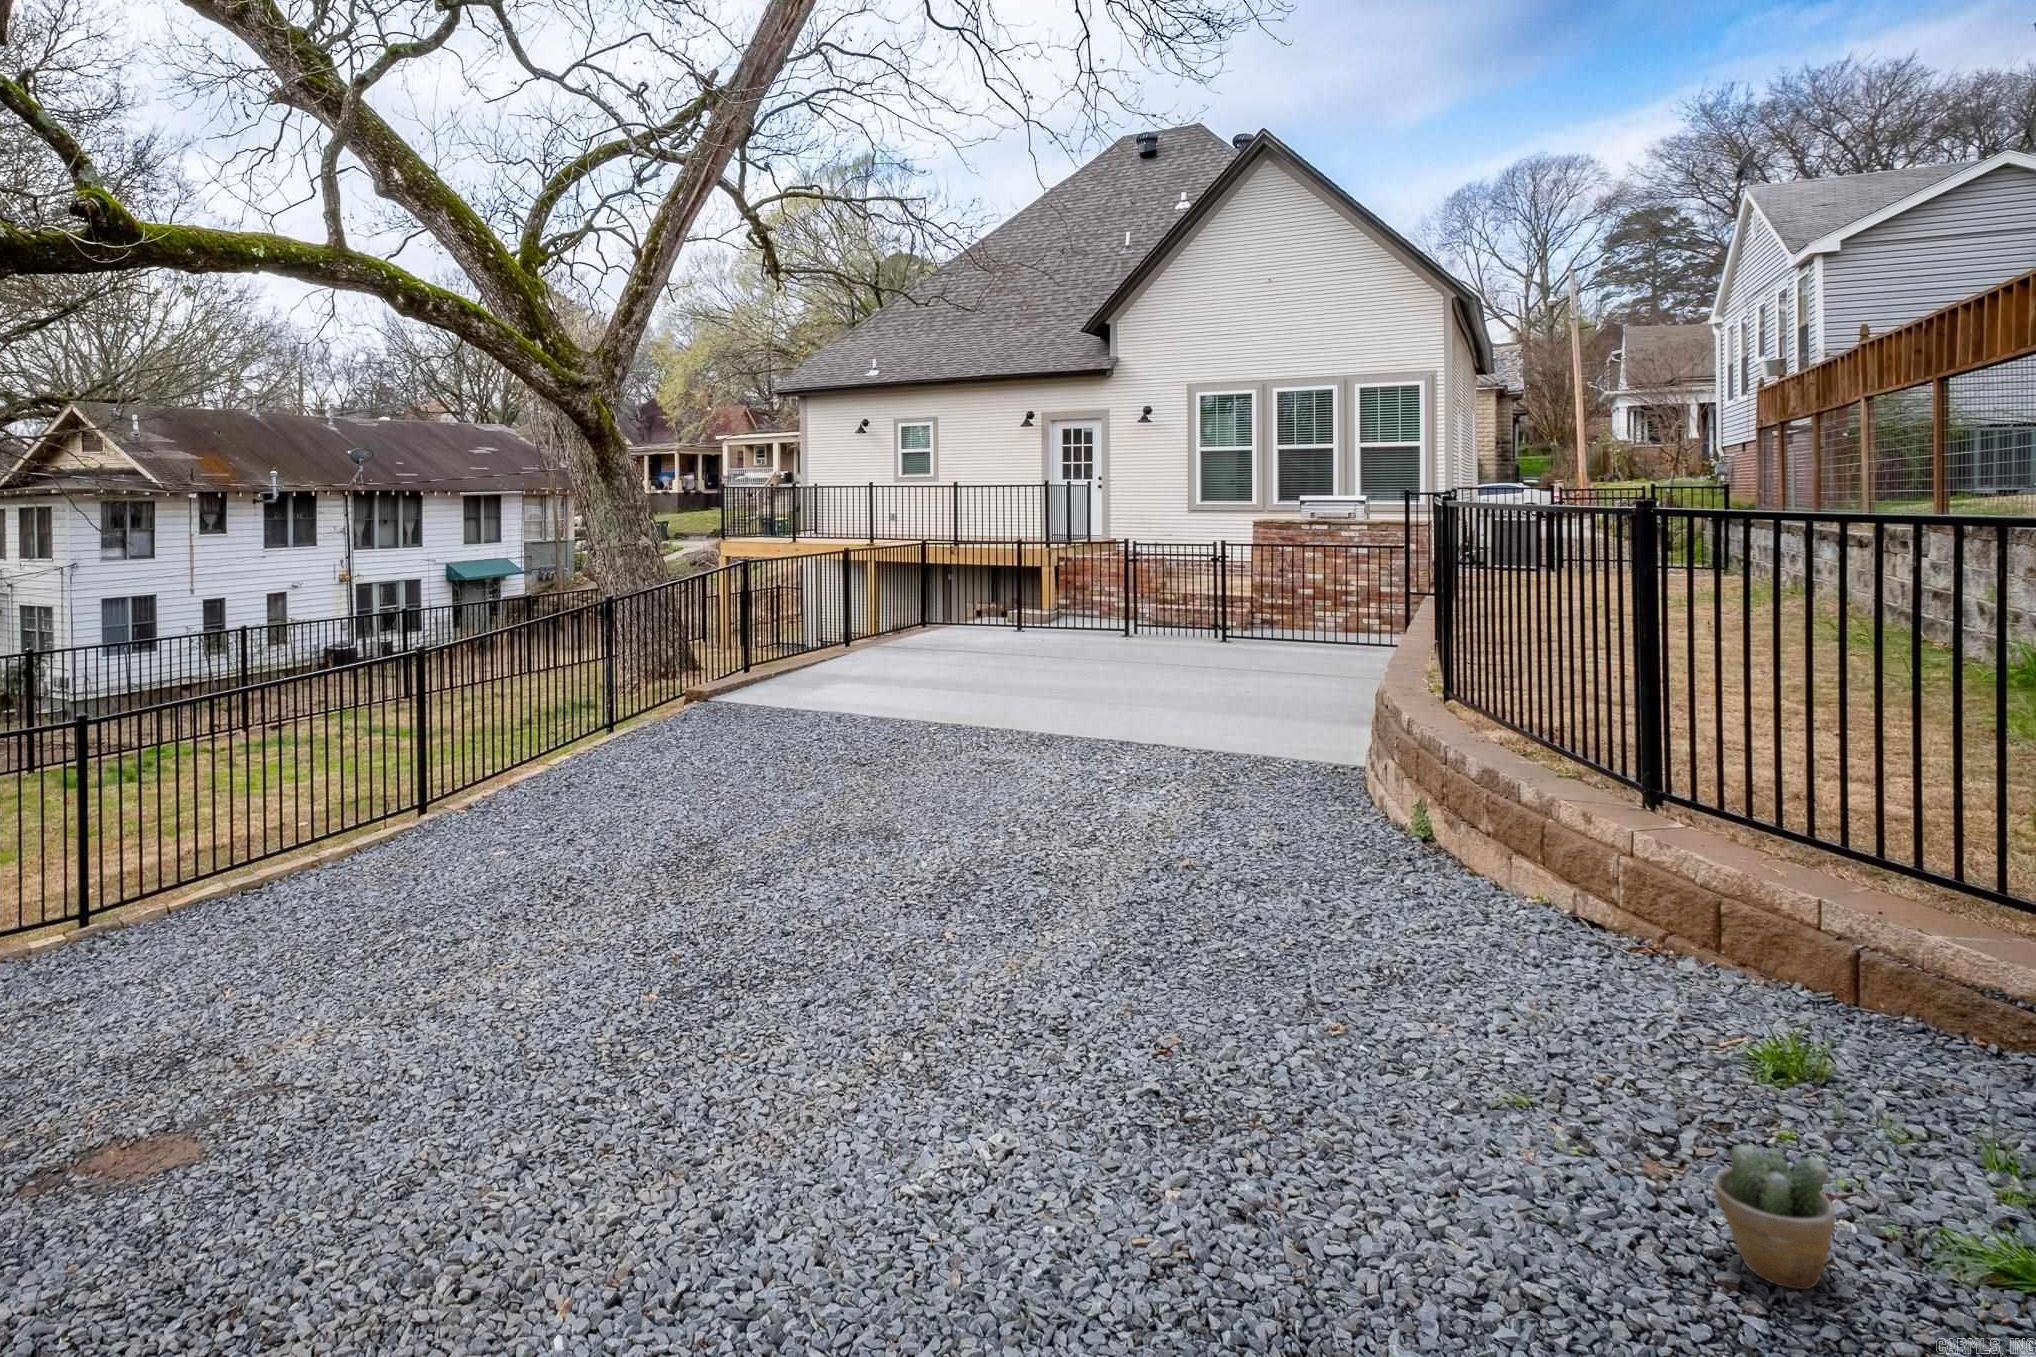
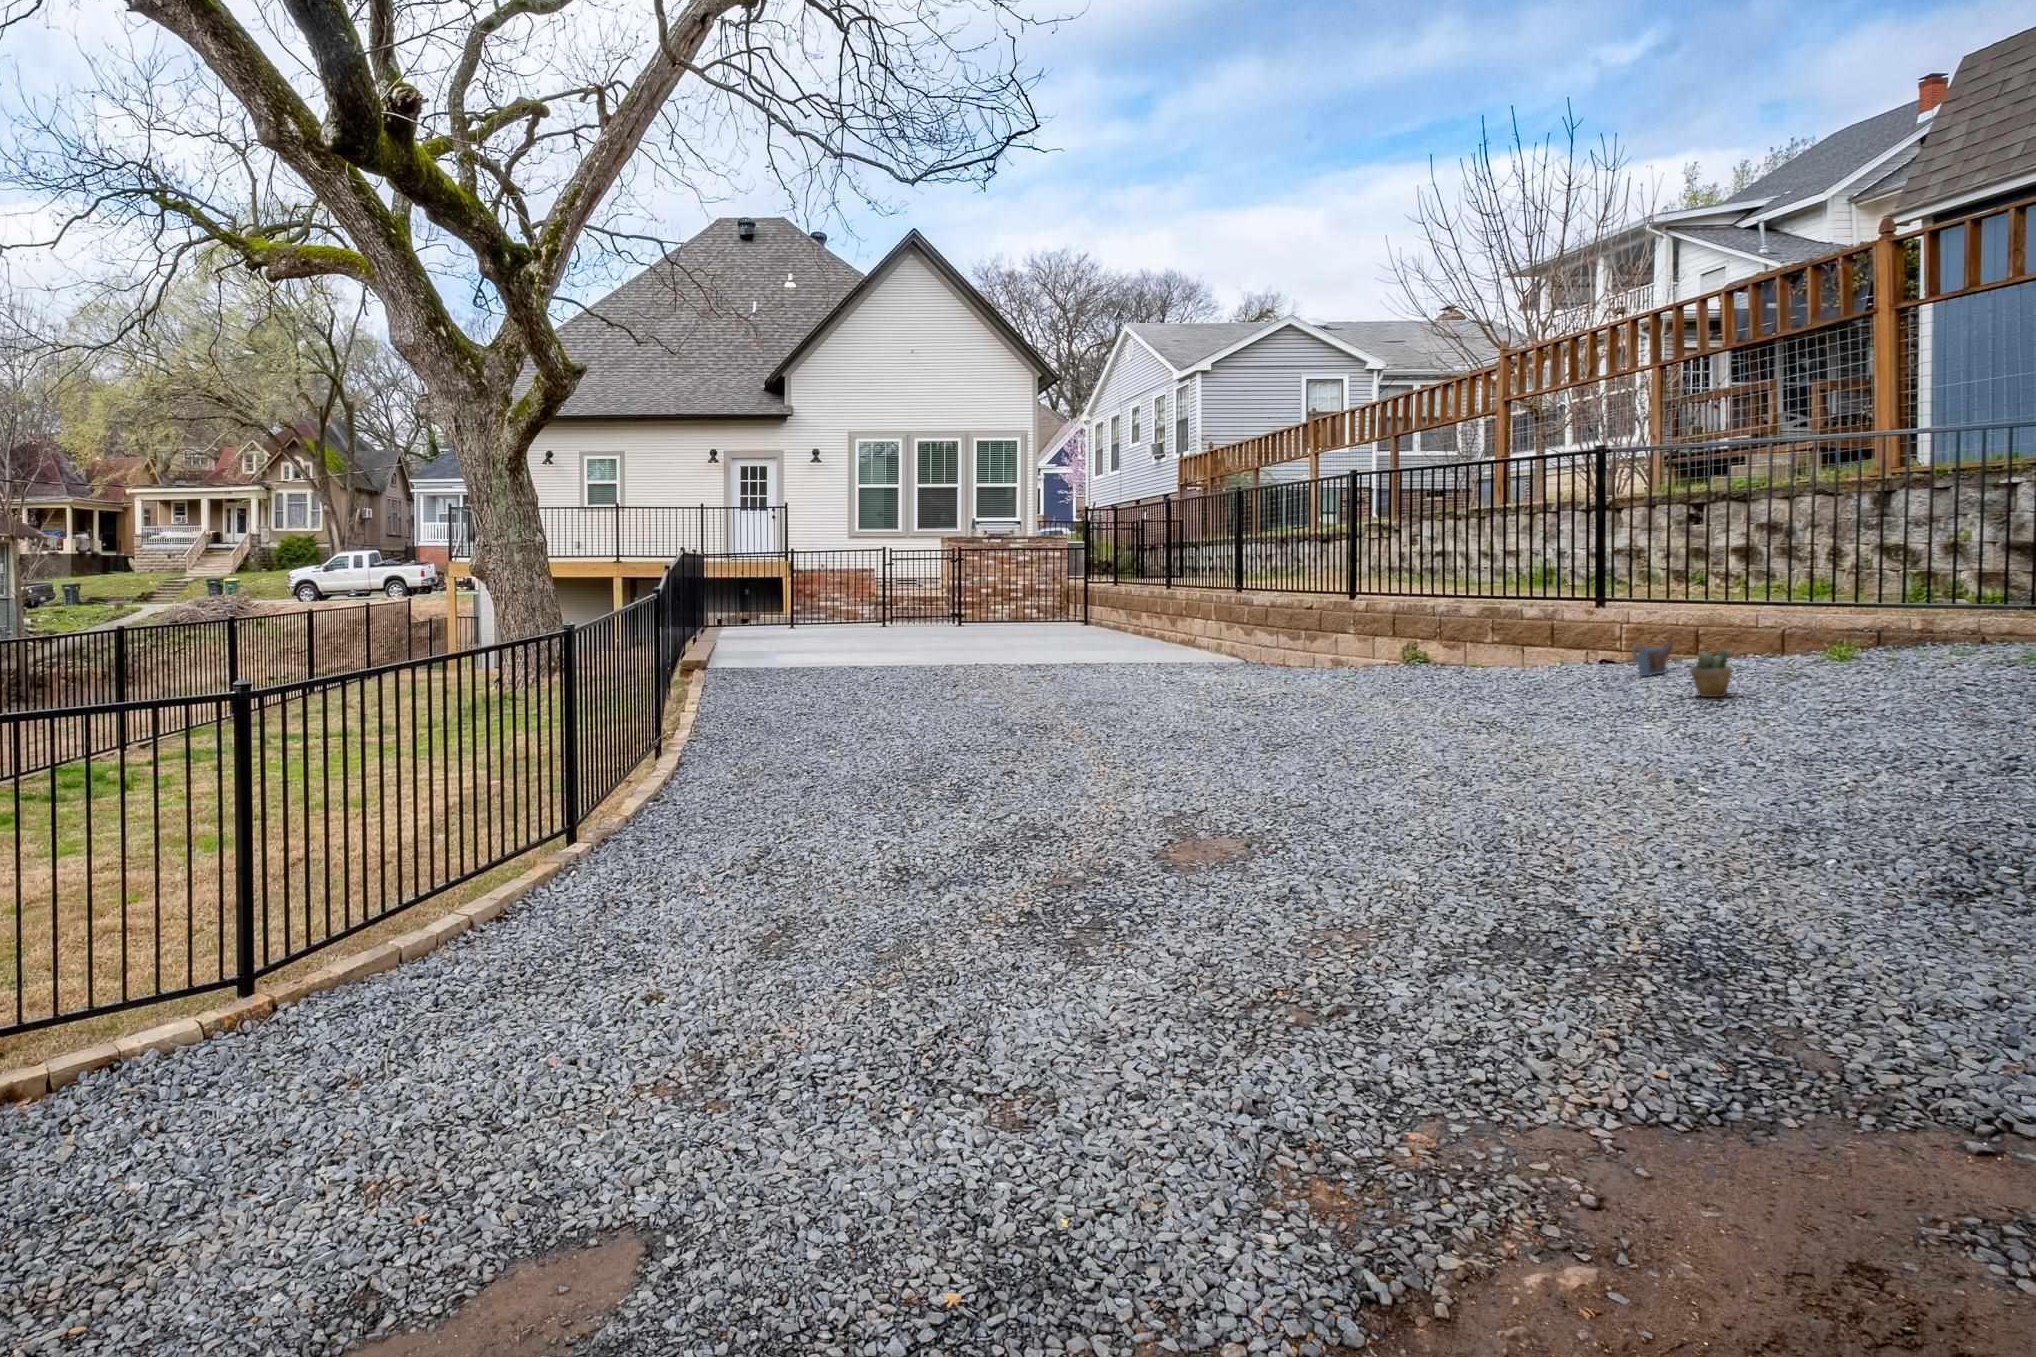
watering can: none [1723,1023,1890,1108] -> present [1632,640,1674,676]

